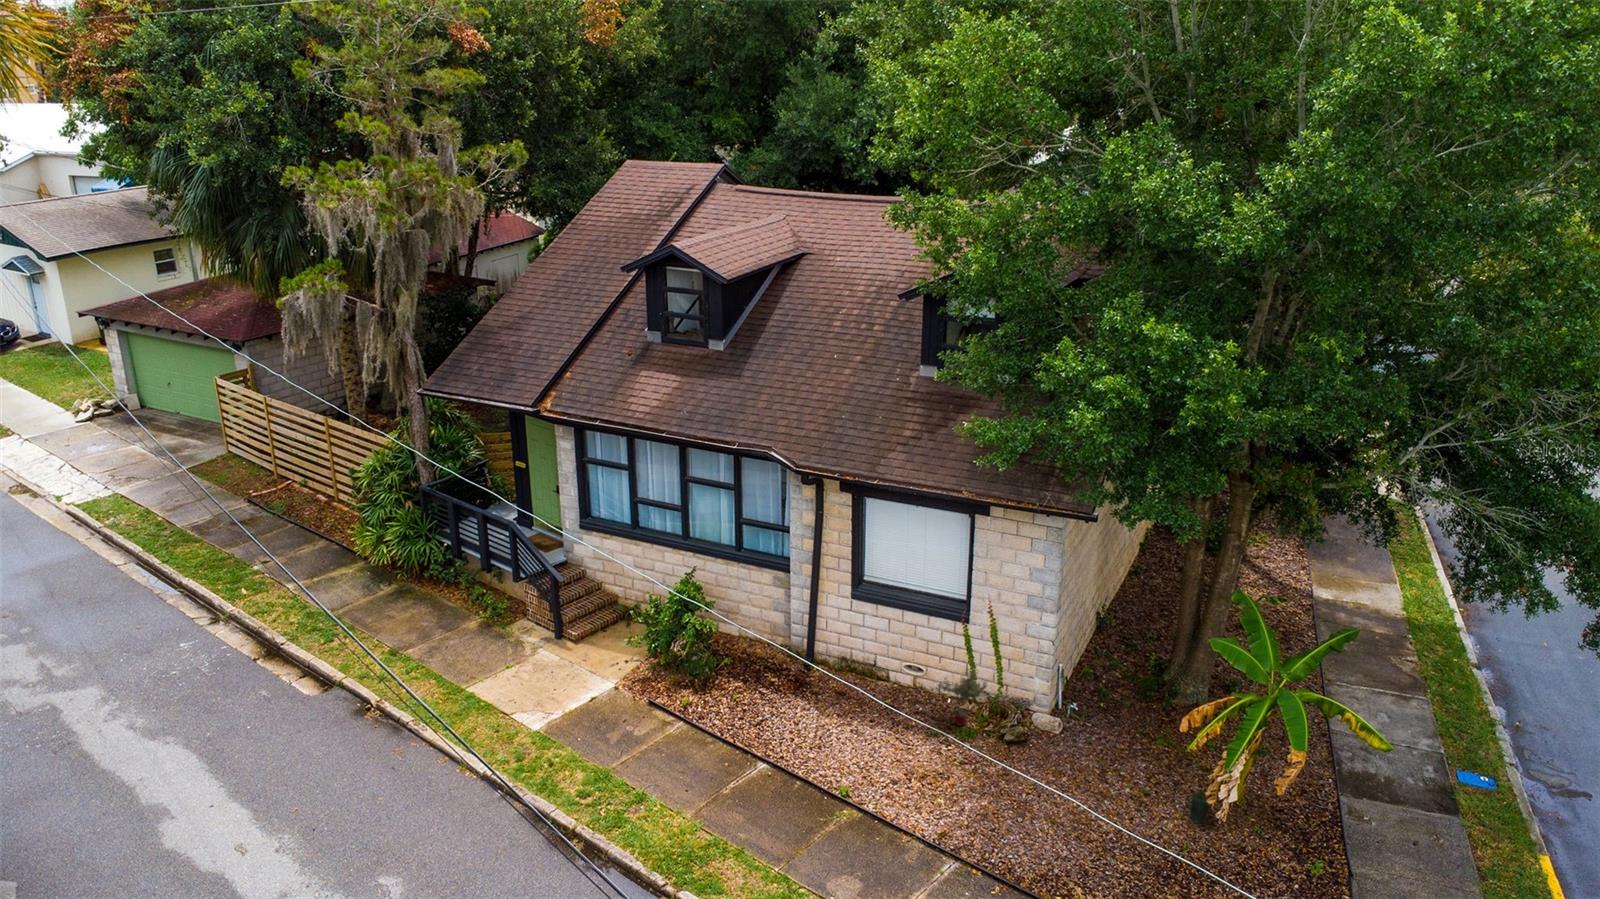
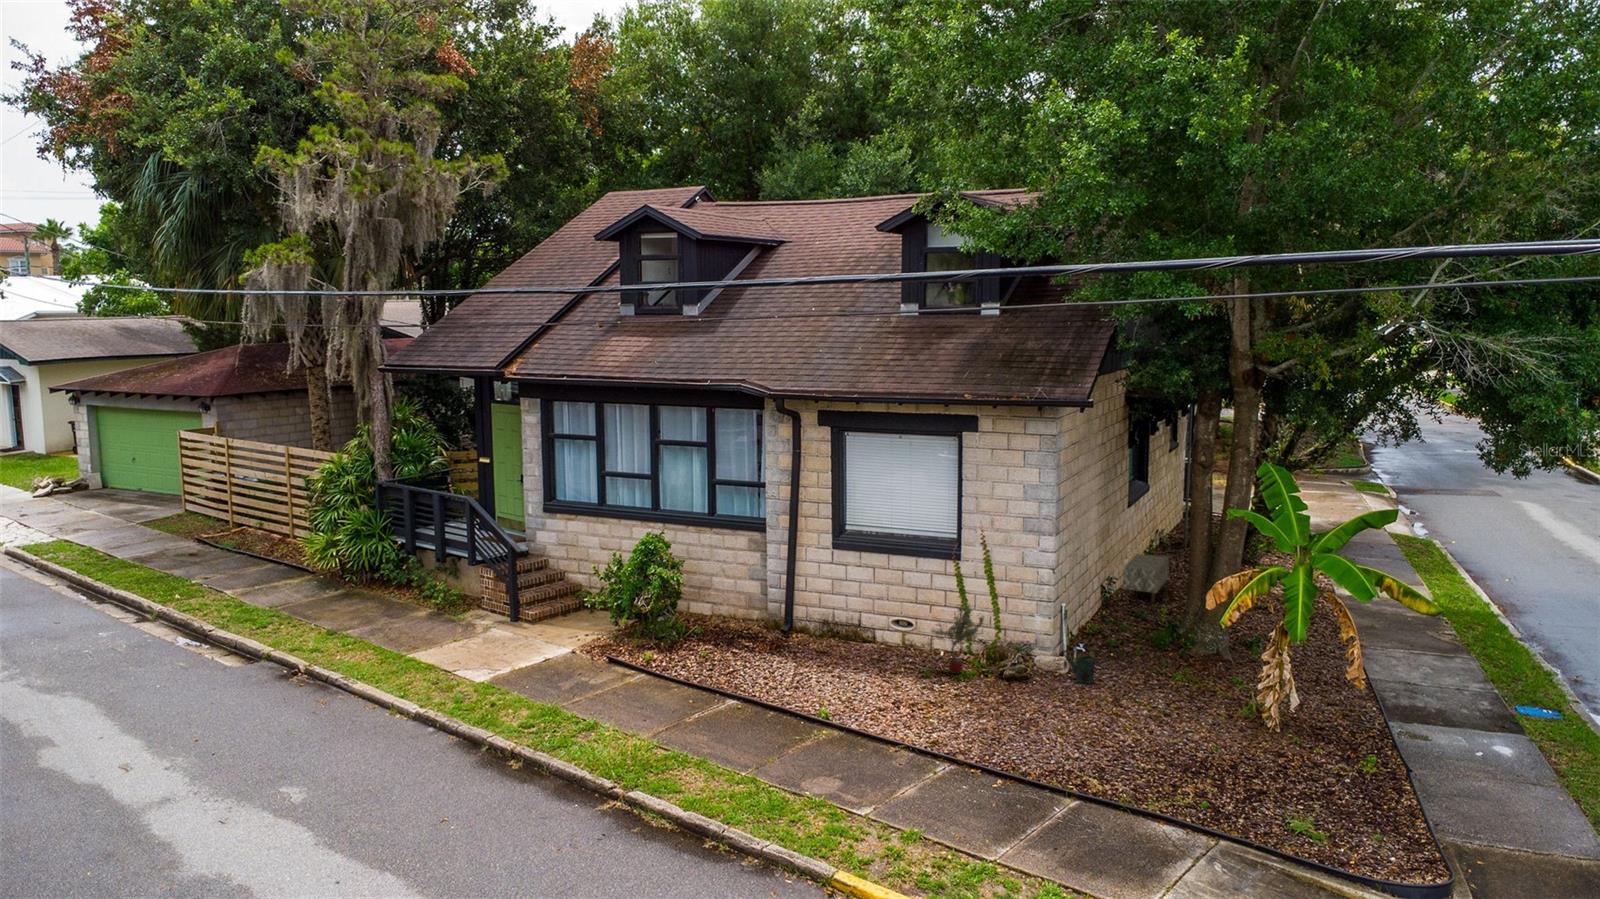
bench: none [1117,553,1163,610] -> present [1122,554,1169,602]
watering can: present [1187,793,1212,823] -> present [1063,650,1100,684]

